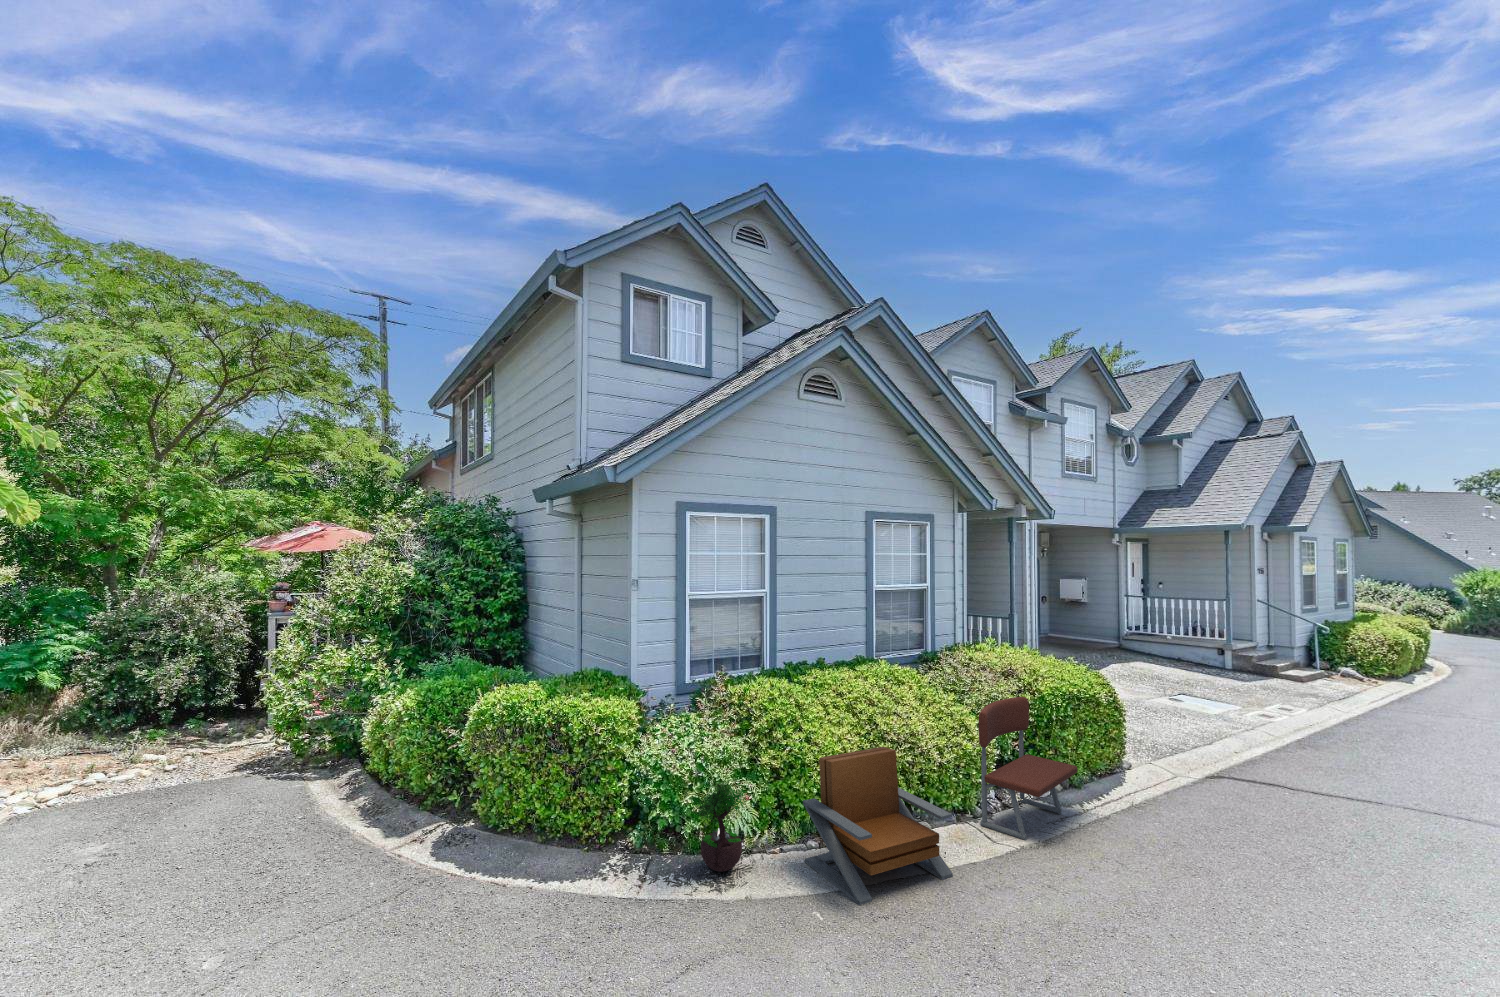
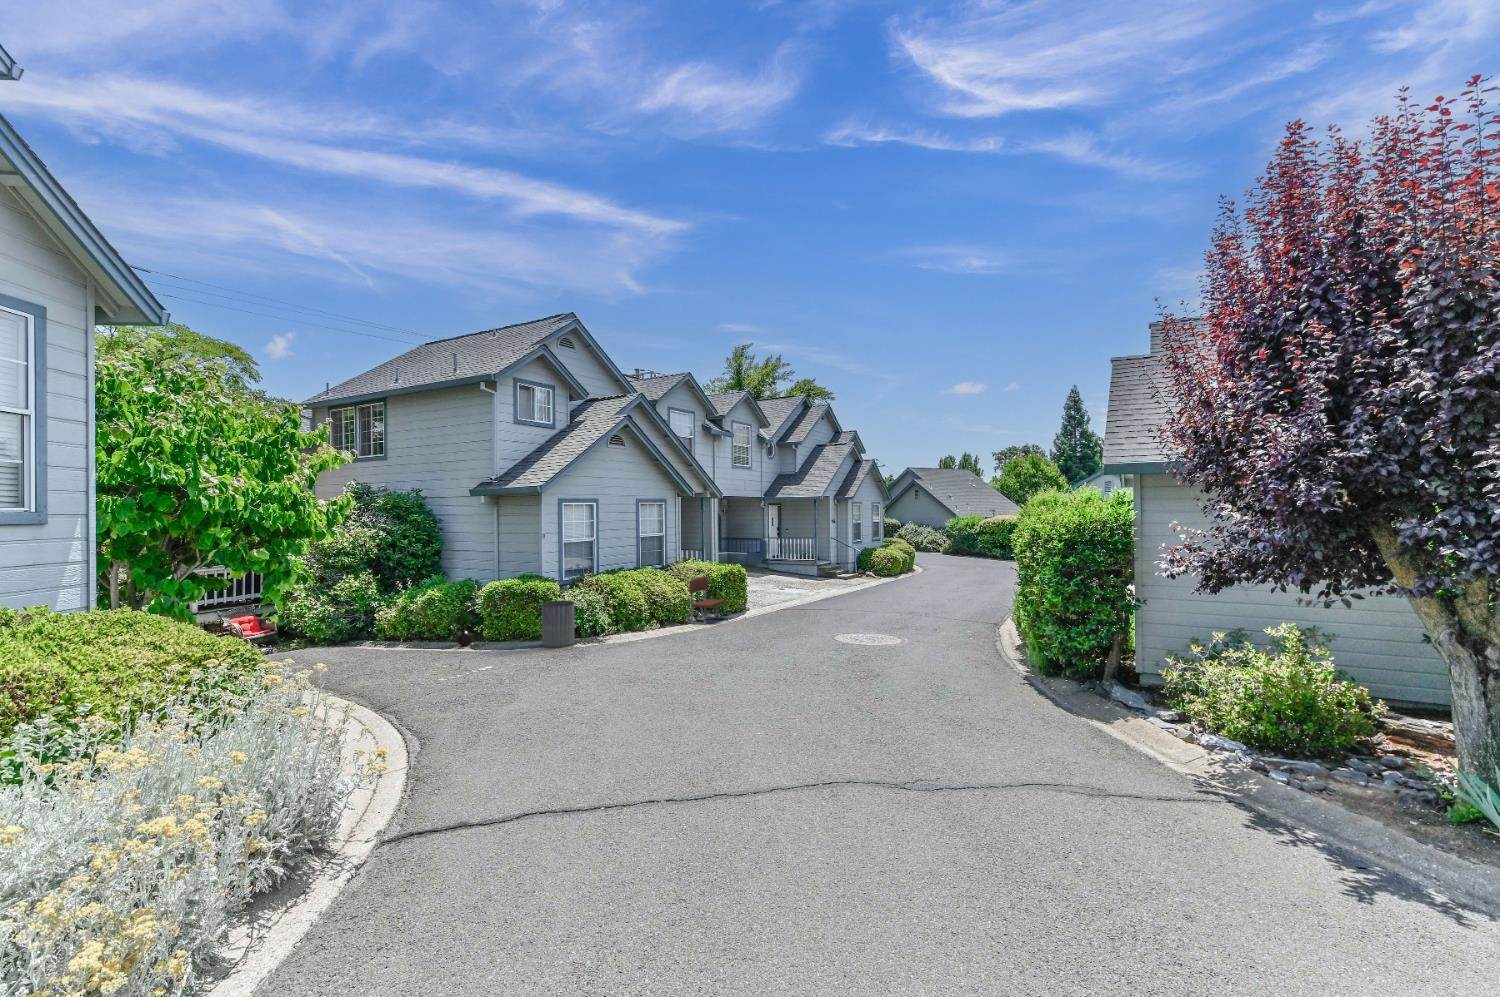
lounge chair: present [803,747,953,905] -> none [628,594,682,639]
trash can: none [554,752,644,907] -> present [542,601,575,648]
potted tree: present [692,779,746,872] -> present [452,612,474,646]

